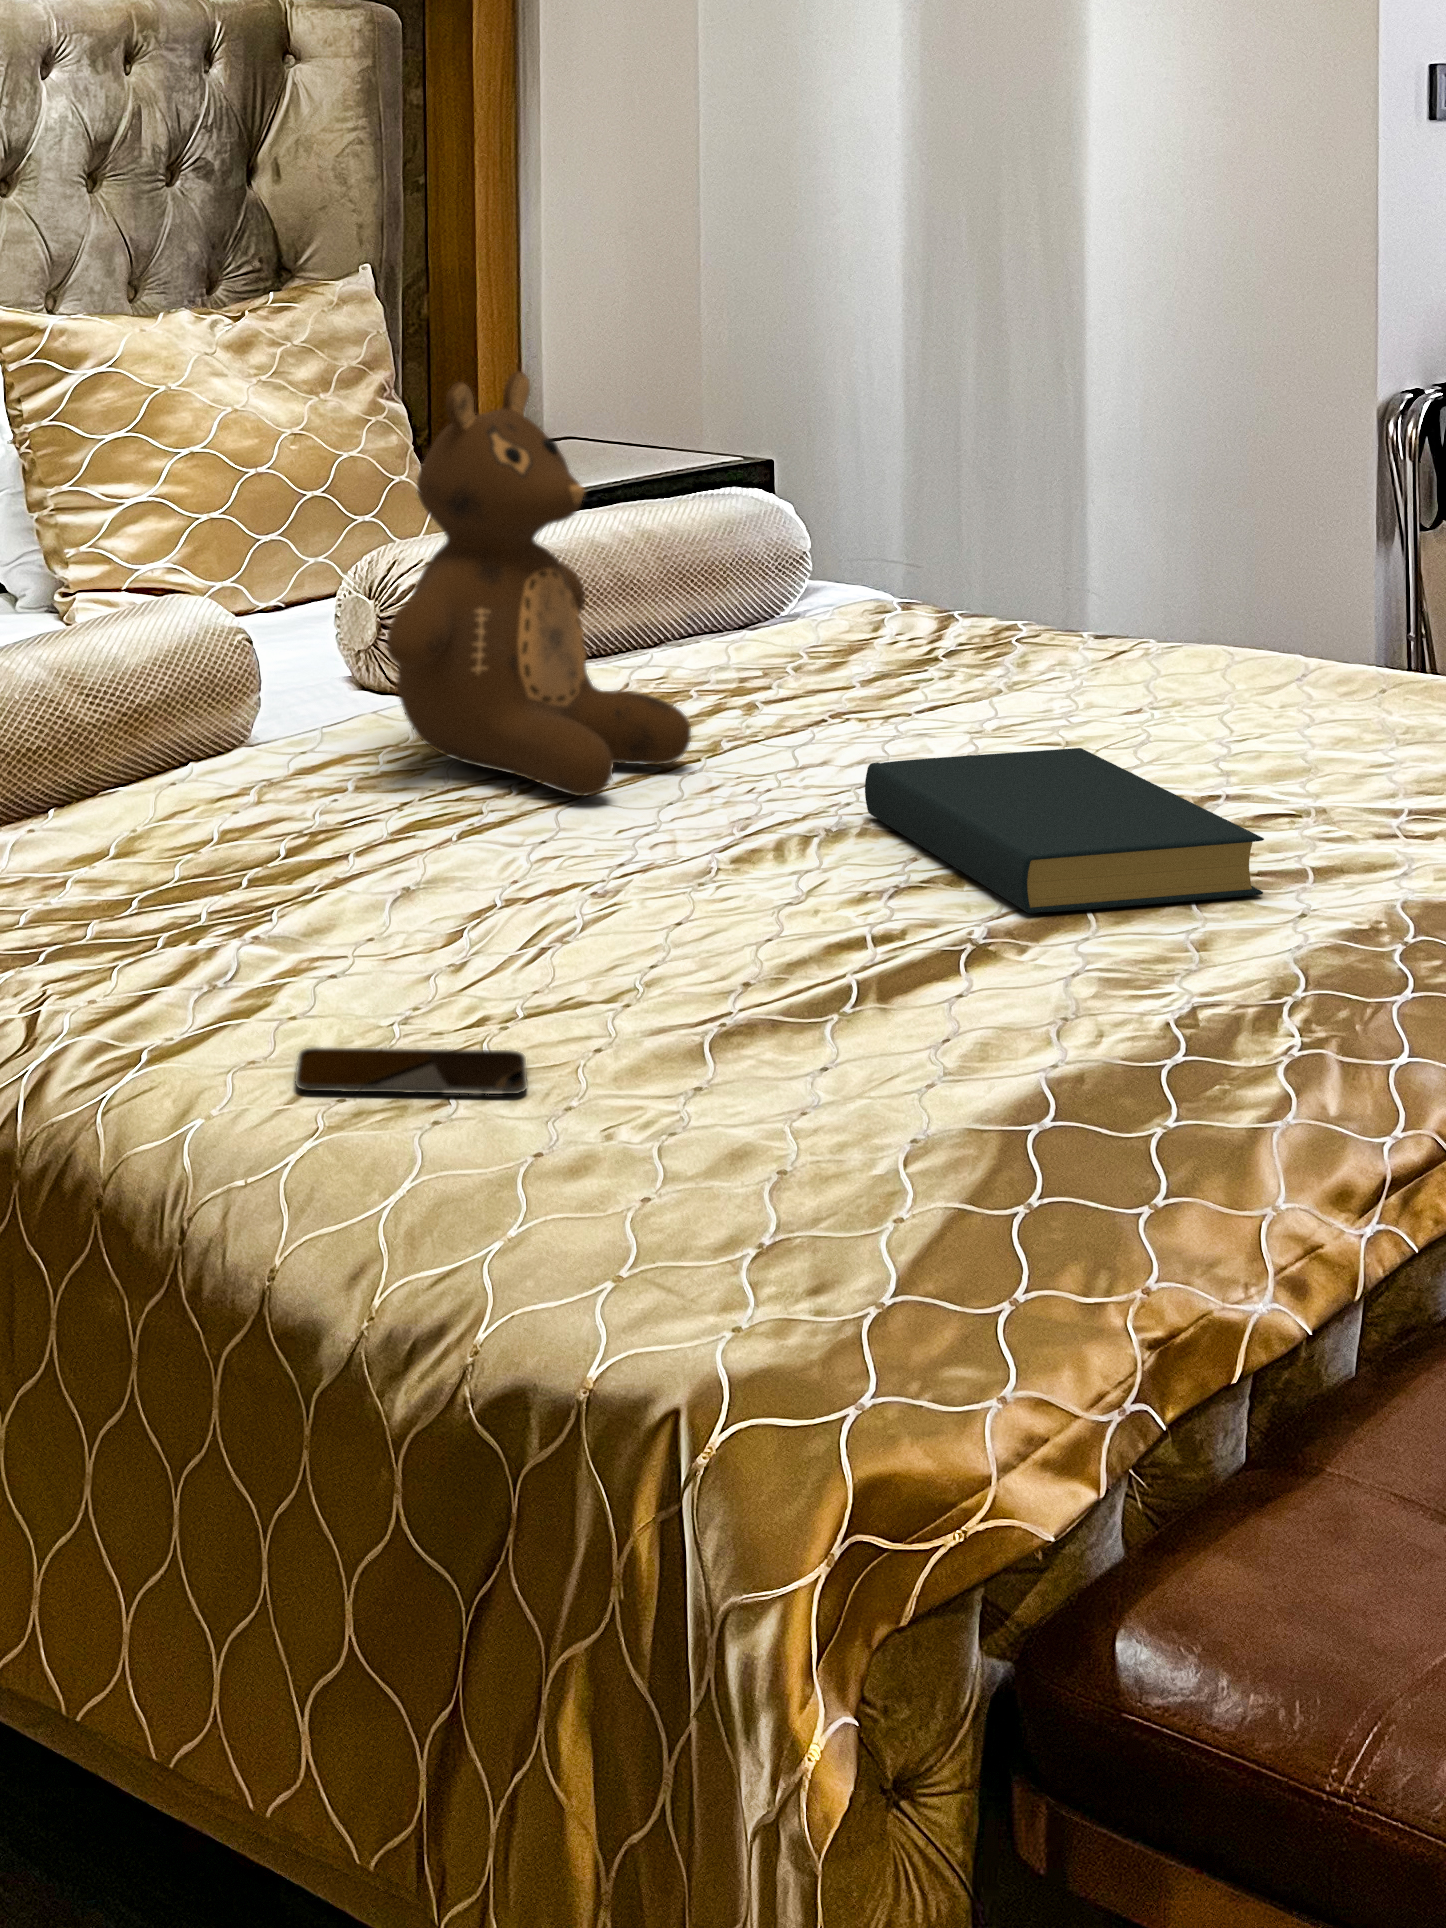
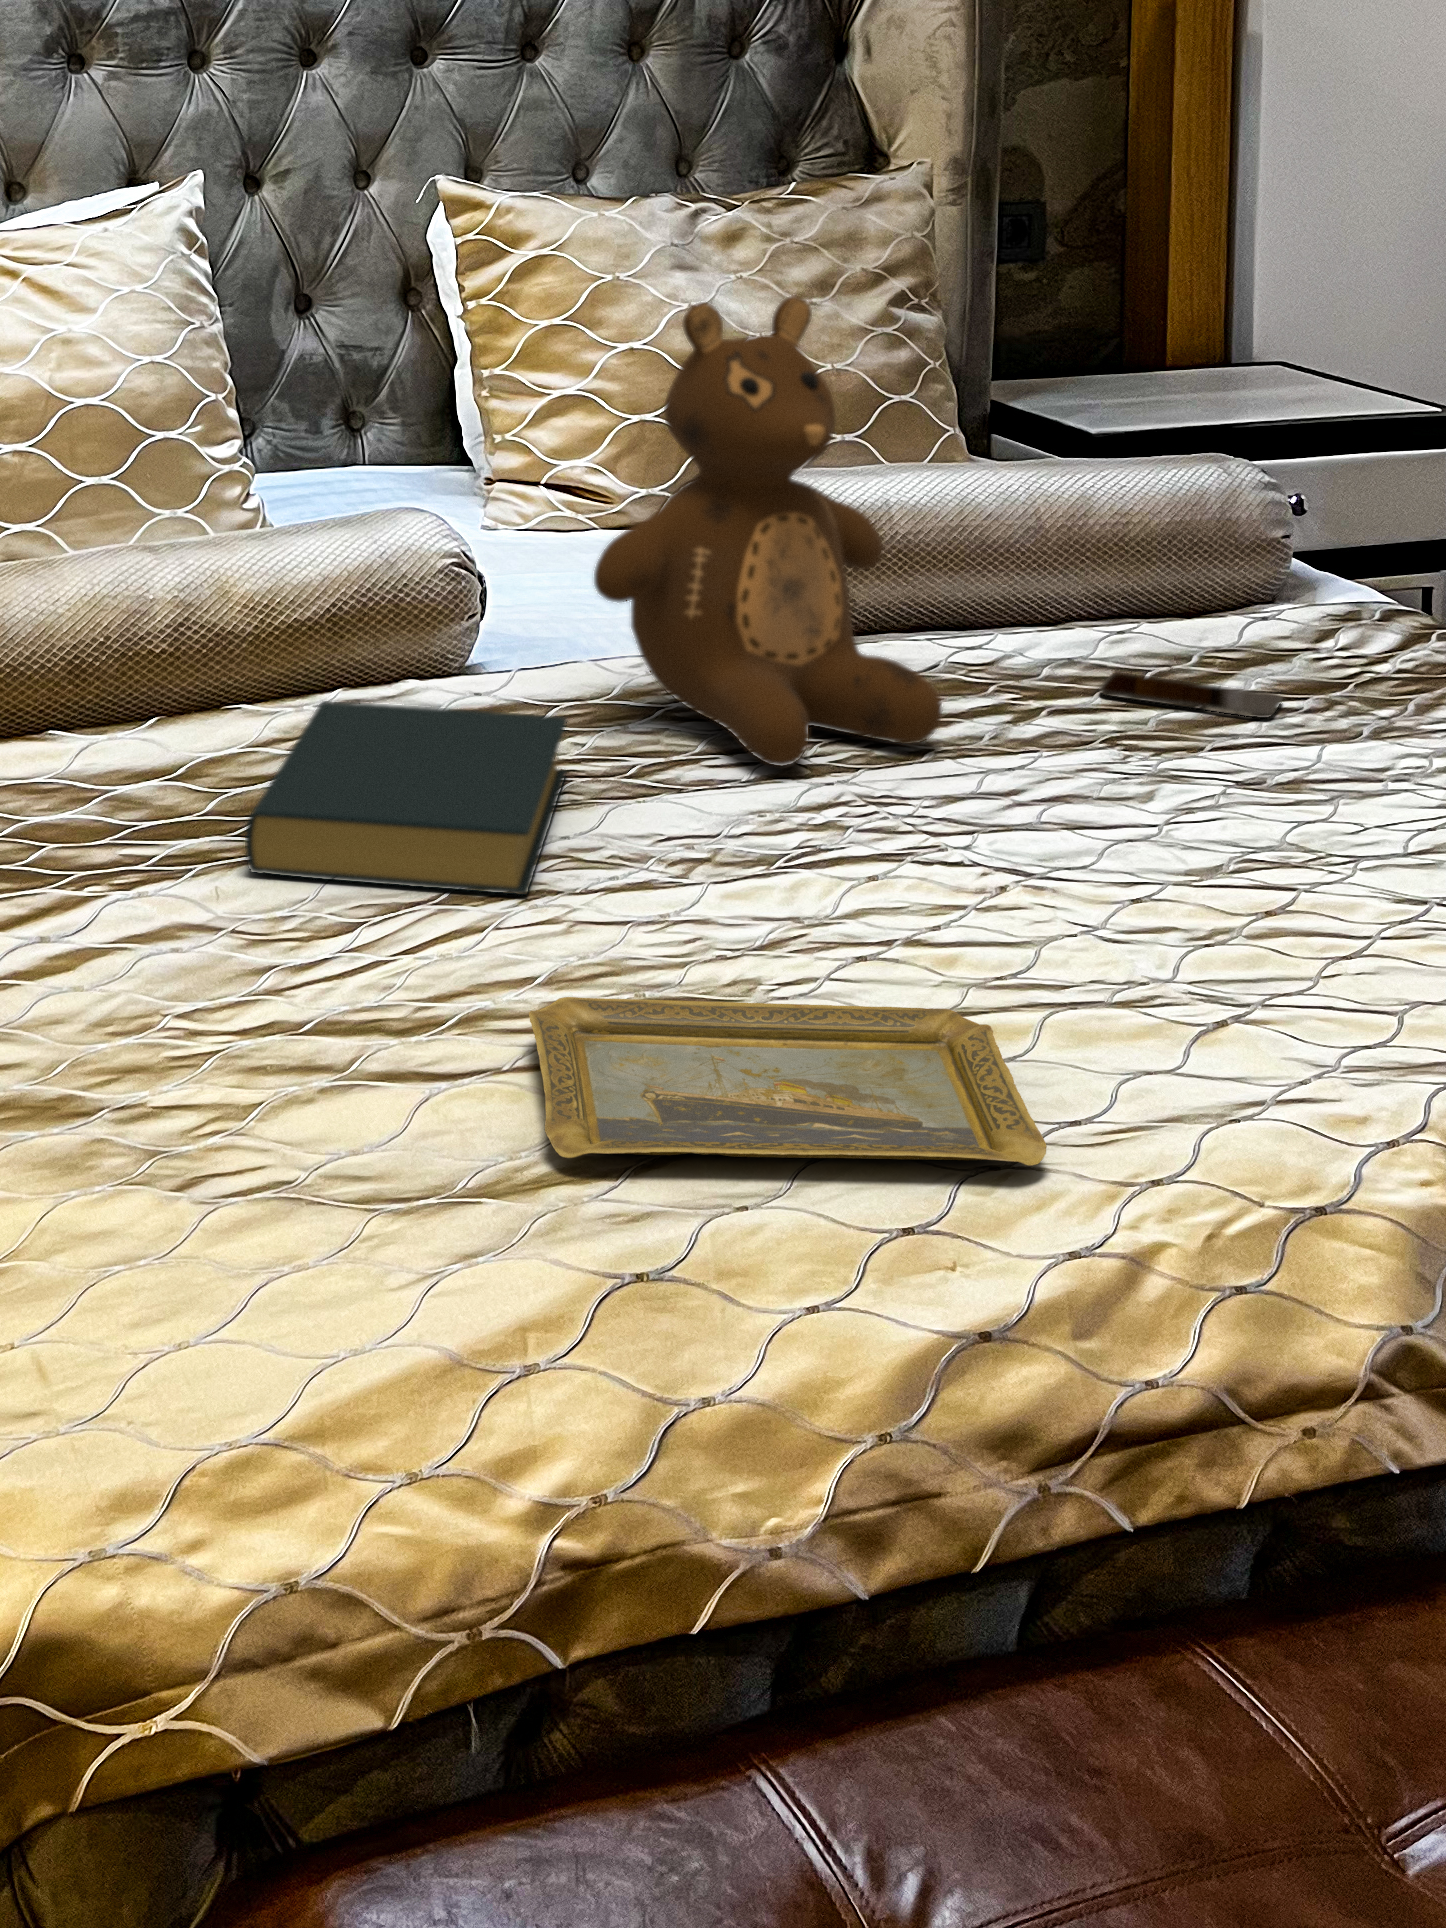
hardback book: present [865,748,1264,913] -> present [245,701,567,895]
tray: none [687,957,1198,1126] -> present [529,997,1047,1166]
smartphone: present [295,1047,527,1094] -> present [1098,672,1283,718]

